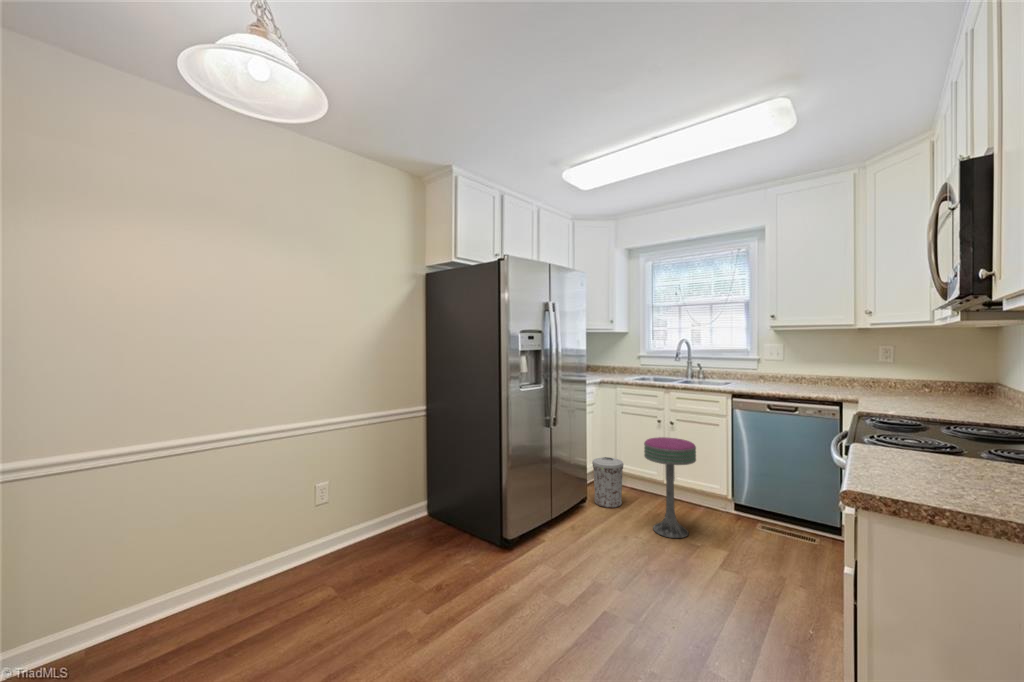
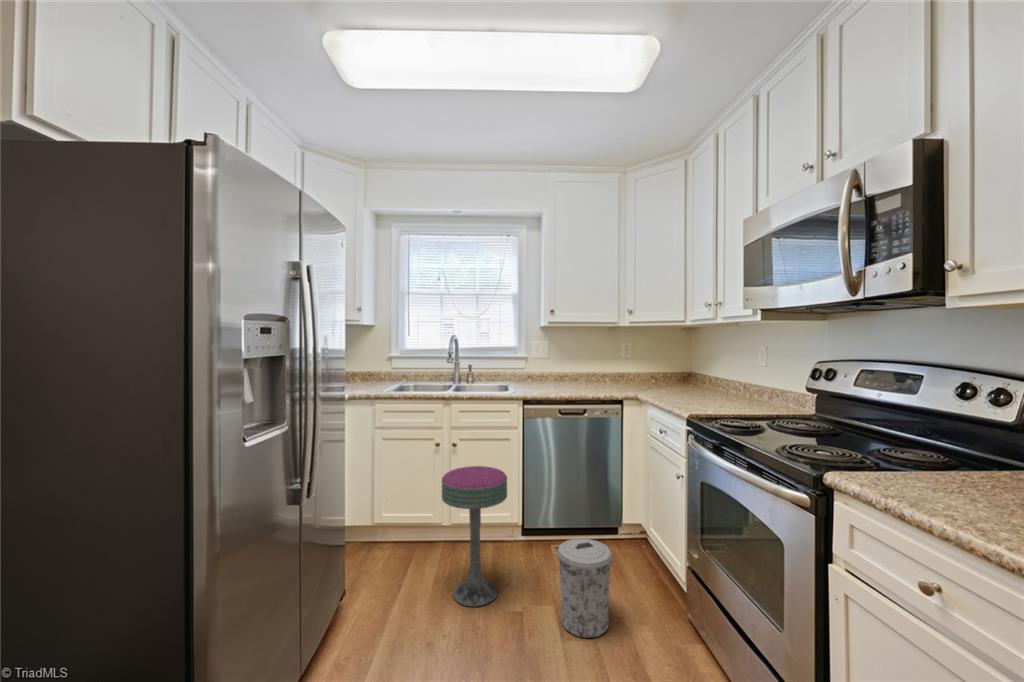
trash can: present [592,457,624,508] -> present [558,539,612,638]

